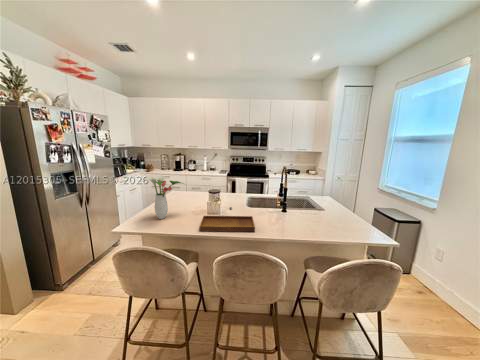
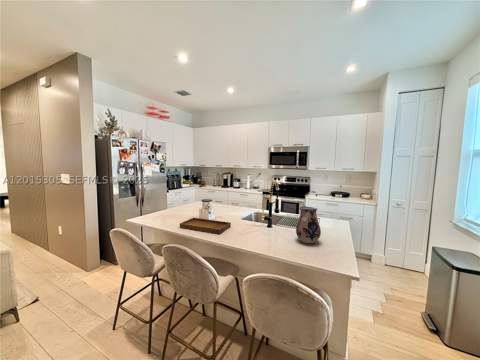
flower arrangement: present [145,176,181,219] -> none [155,184,187,217]
ceramic pitcher: none [324,193,348,227] -> present [296,206,321,243]

